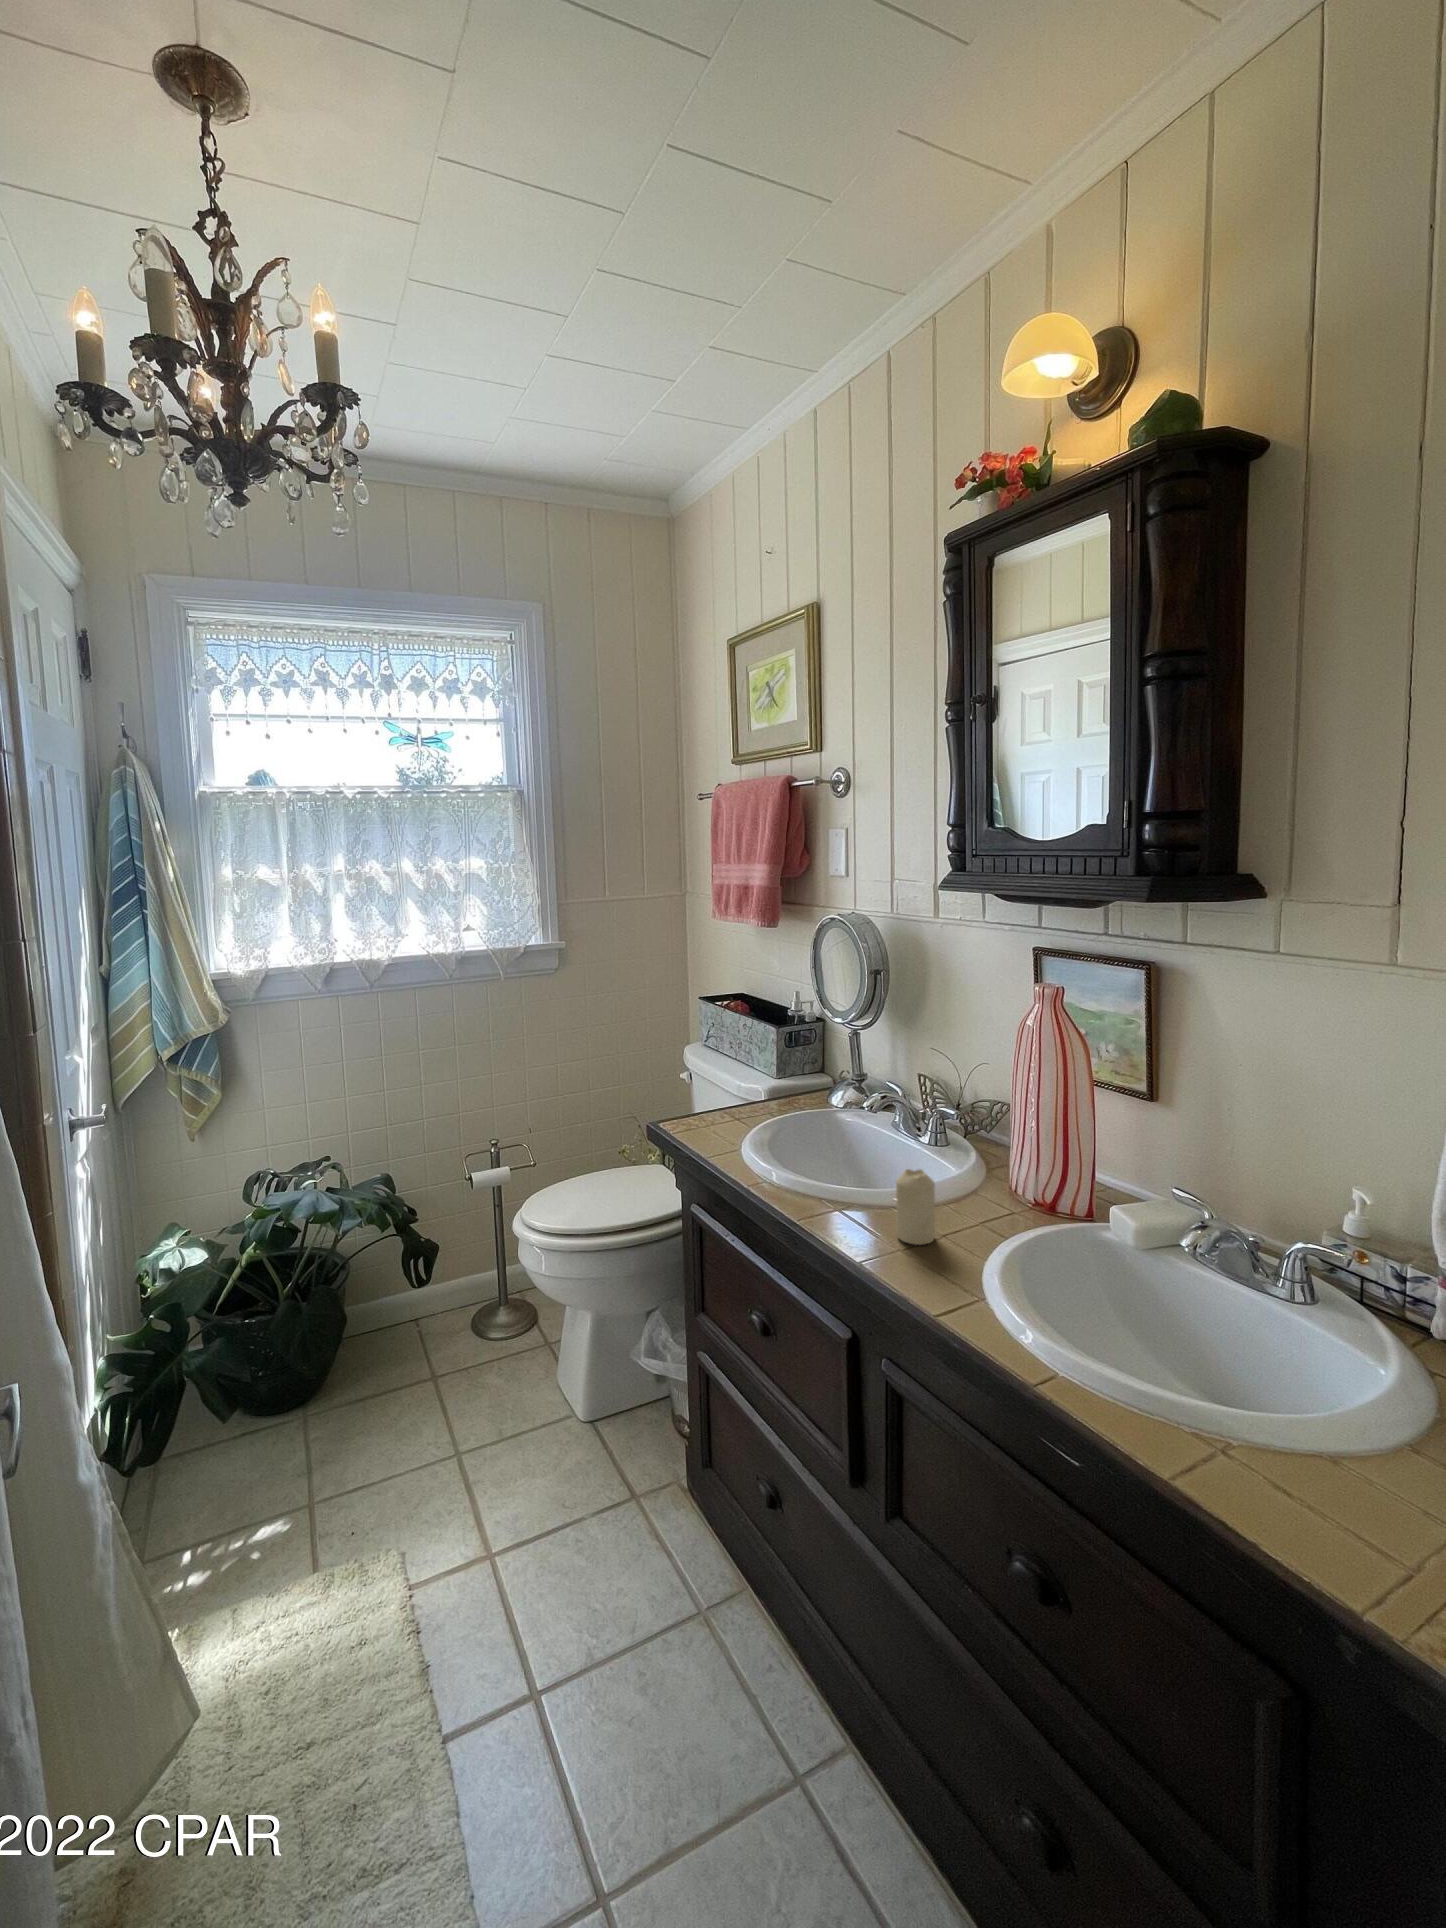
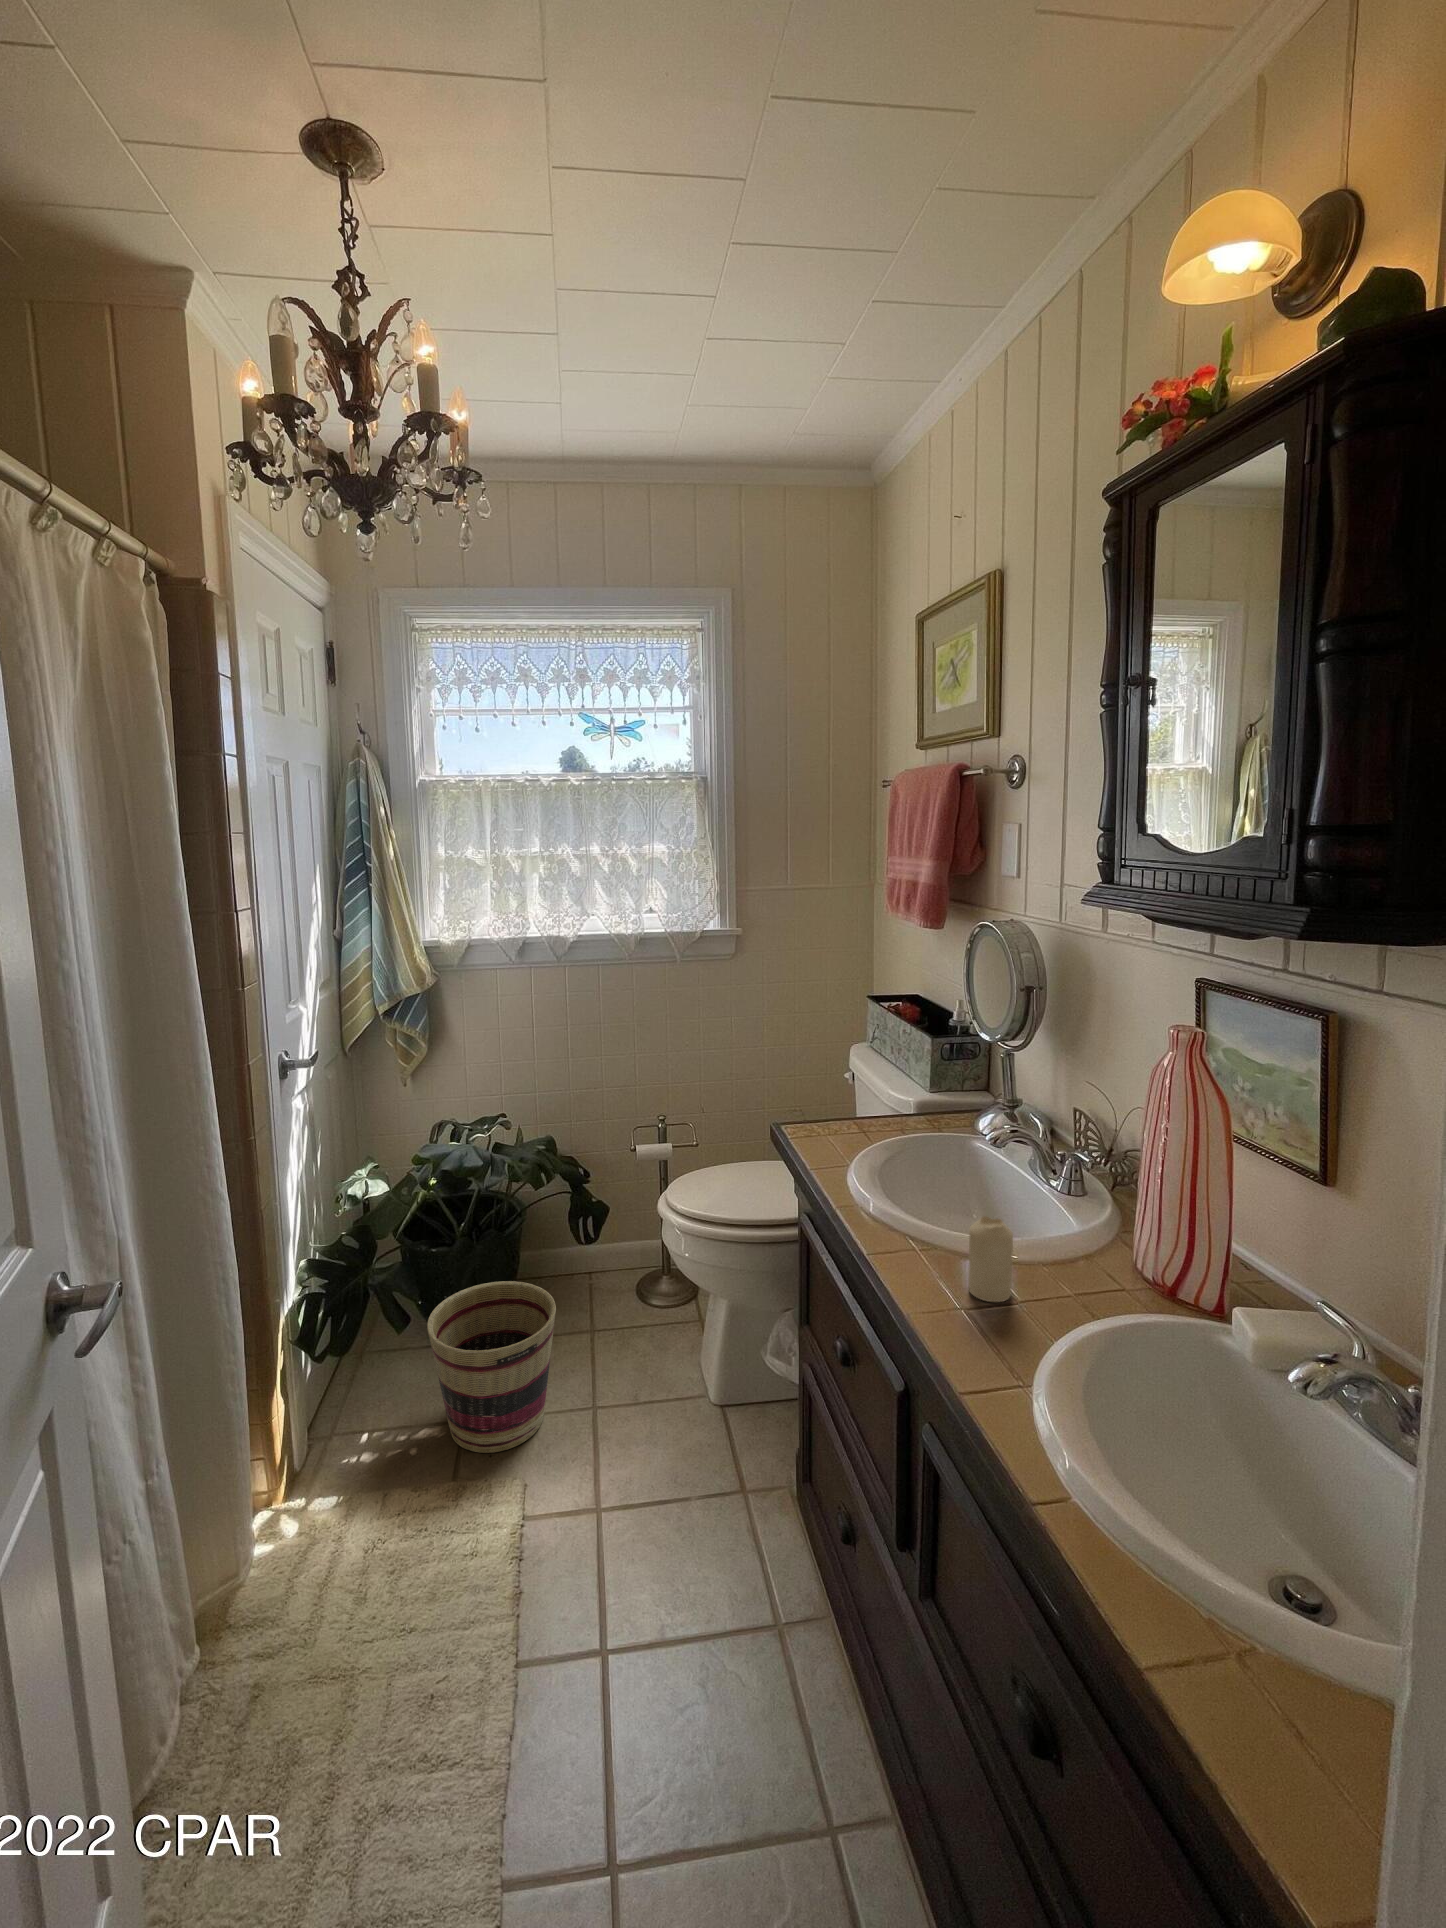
basket: none [267,1333,416,1530] -> present [427,1281,556,1453]

